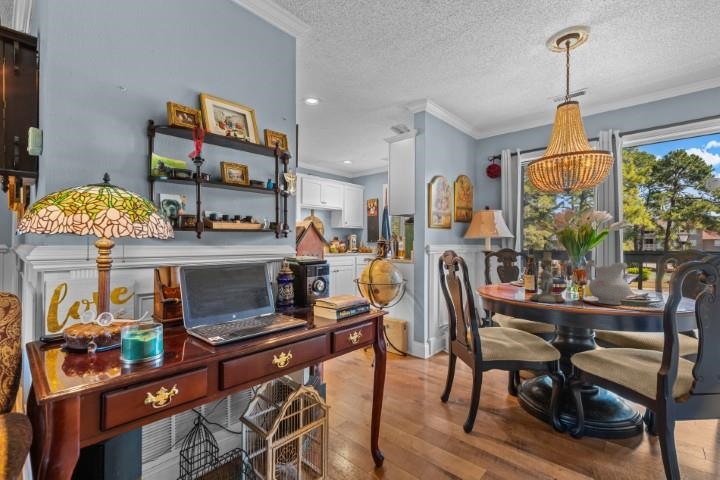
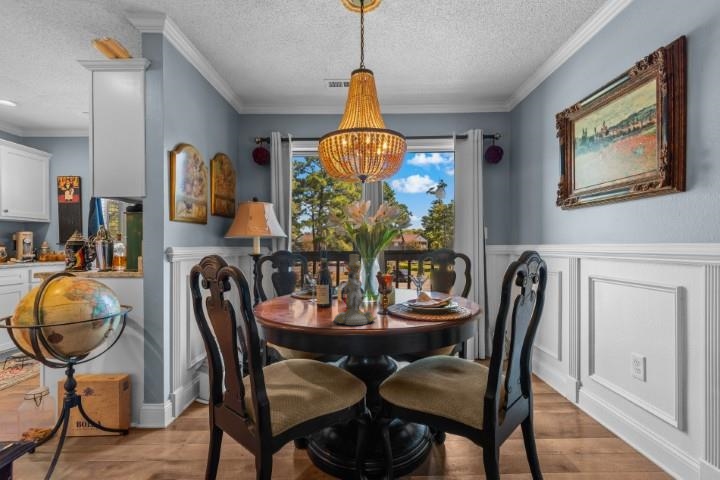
ceramic pitcher: present [585,260,630,305] -> none [391,262,437,317]

